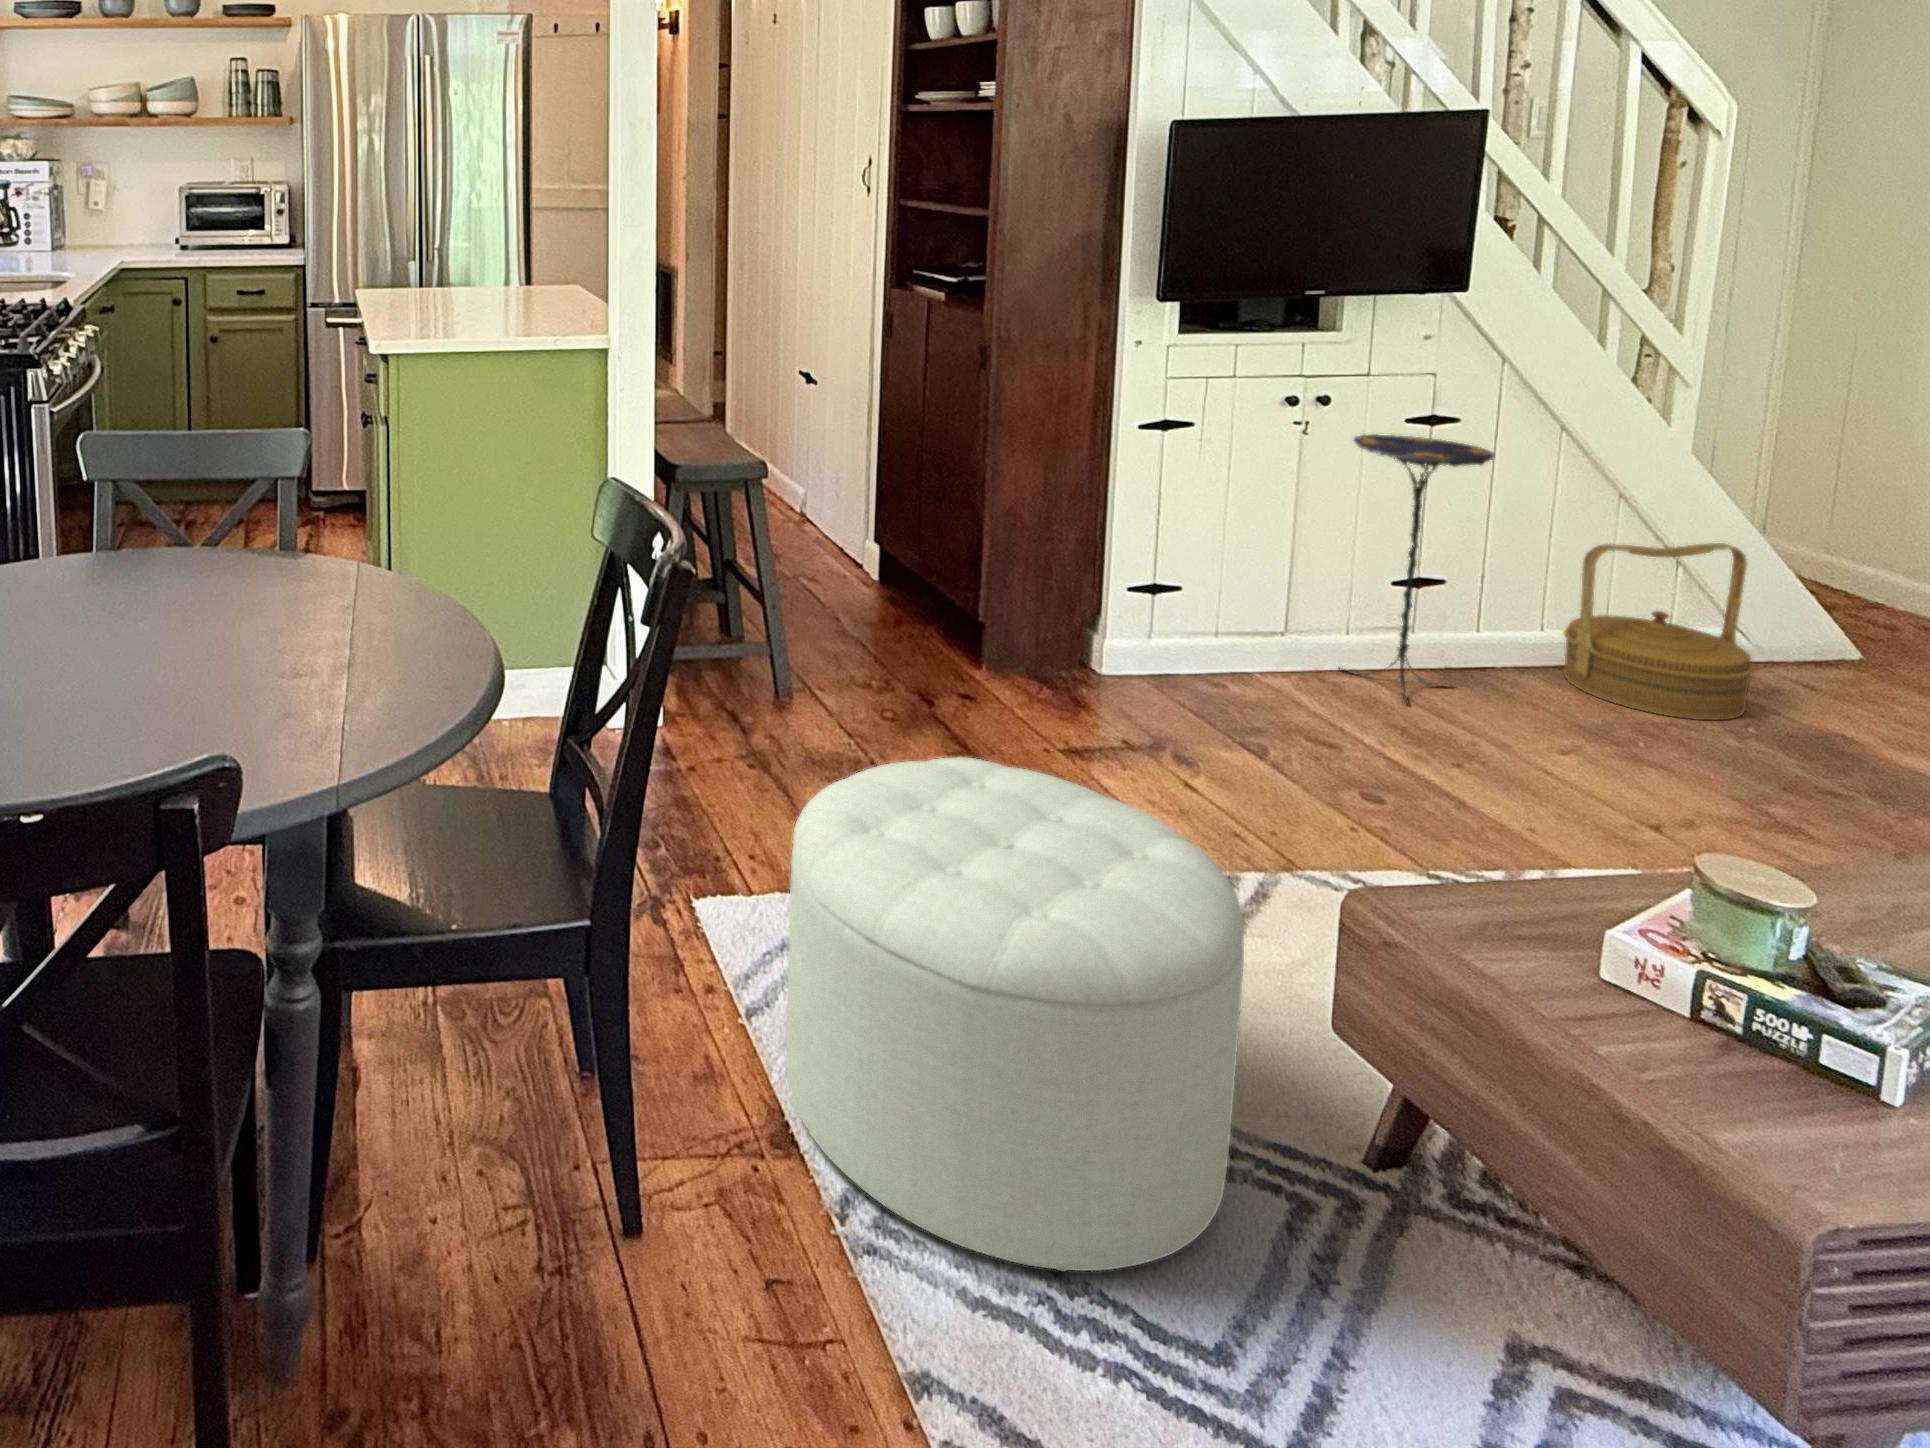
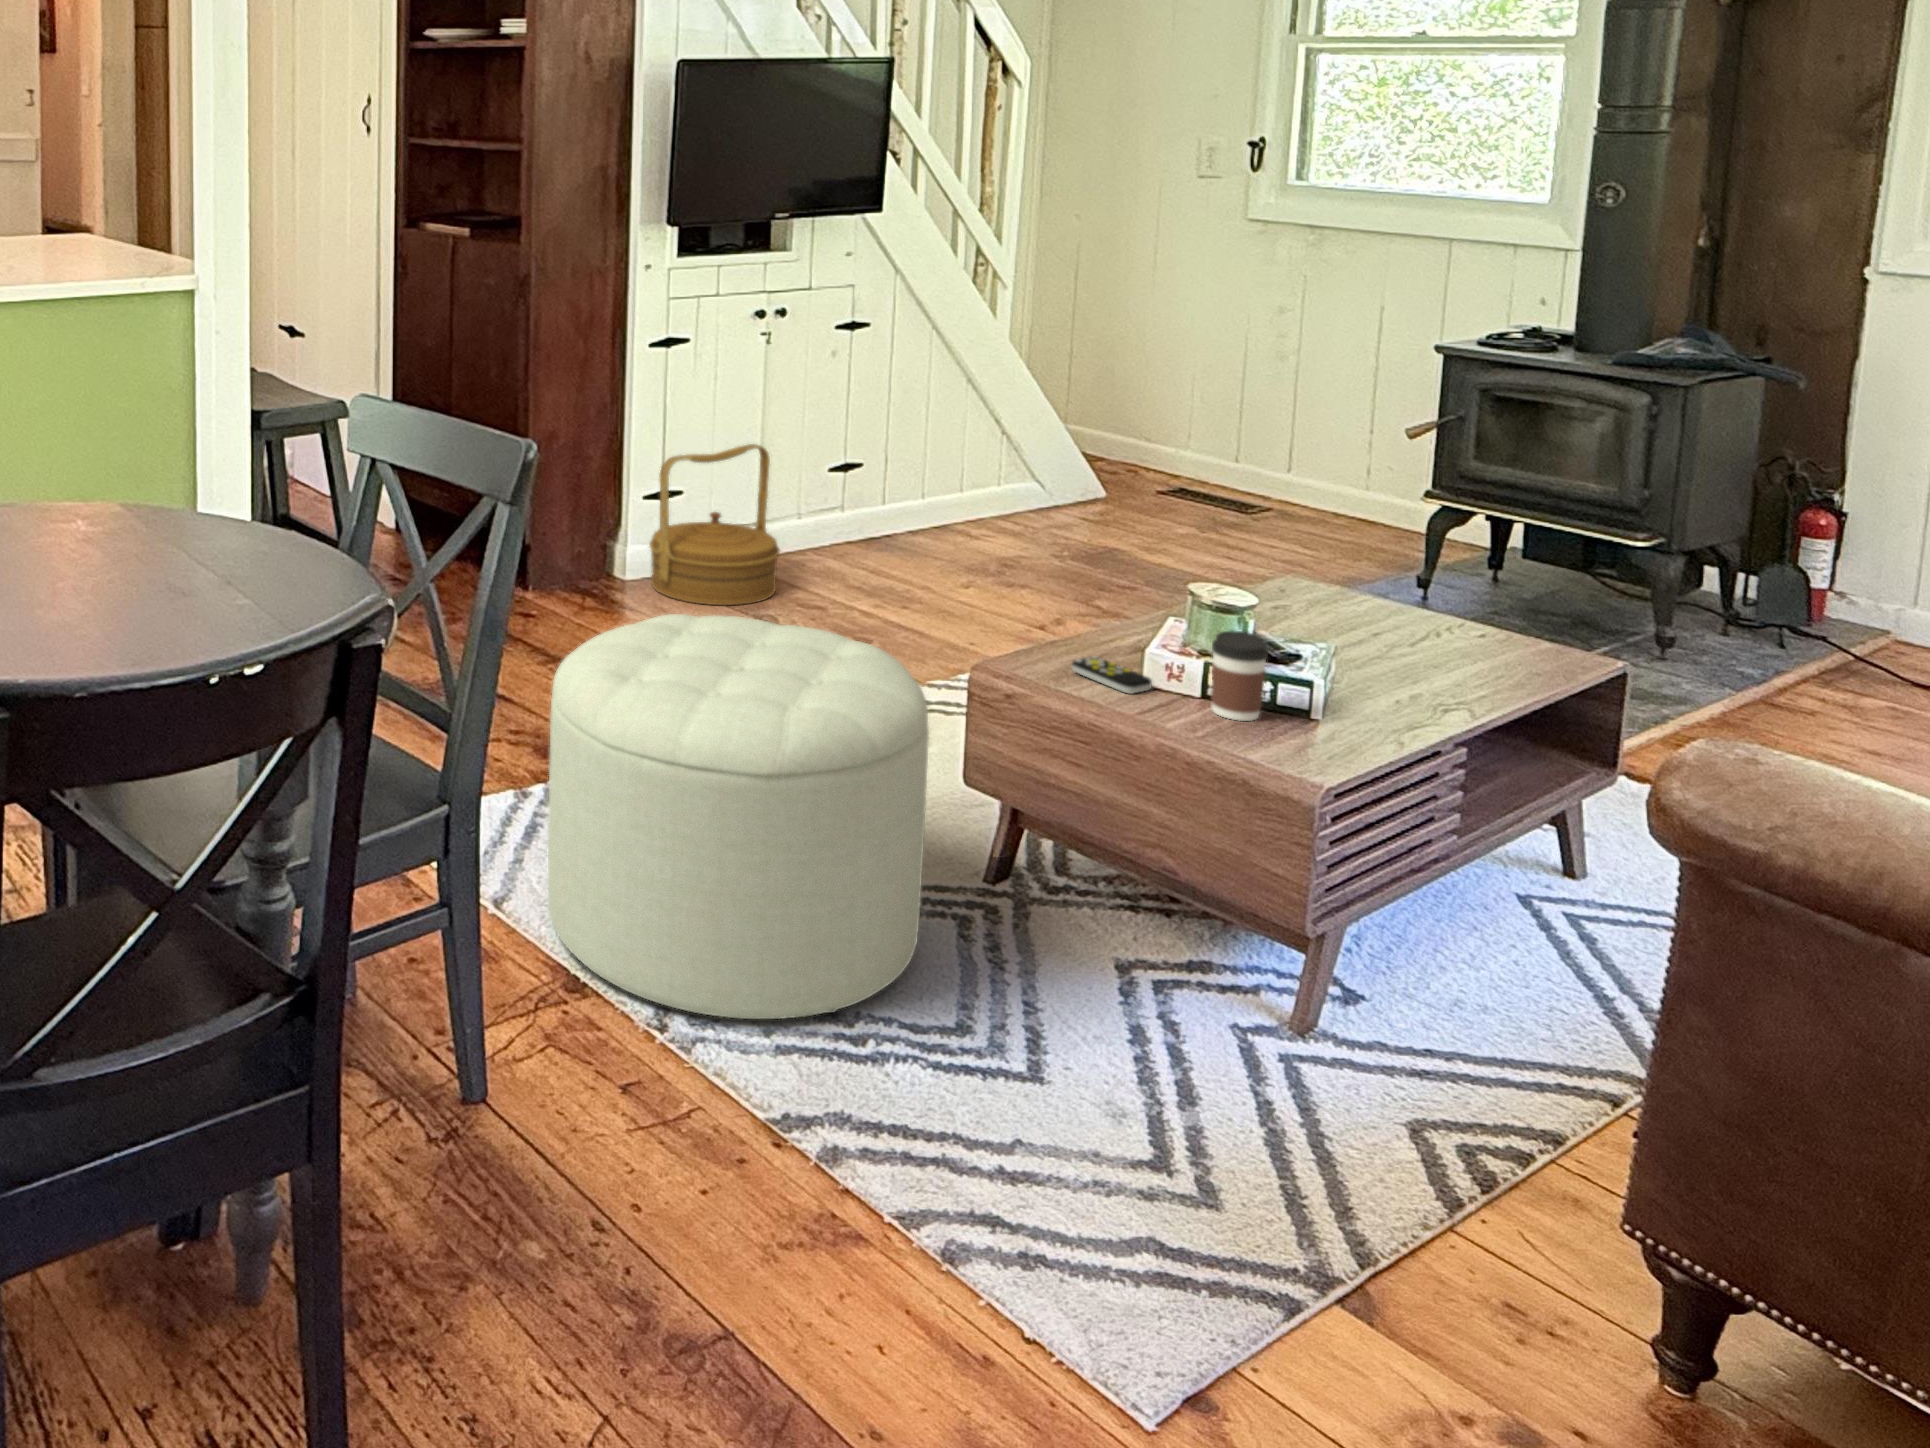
side table: present [1354,434,1495,704] -> none [806,339,914,567]
woven basket: present [1563,543,1755,720] -> present [649,444,780,606]
remote control: none [1489,934,1605,1006] -> present [1072,656,1152,694]
coffee cup: none [1684,963,1786,1101] -> present [1212,631,1268,721]

